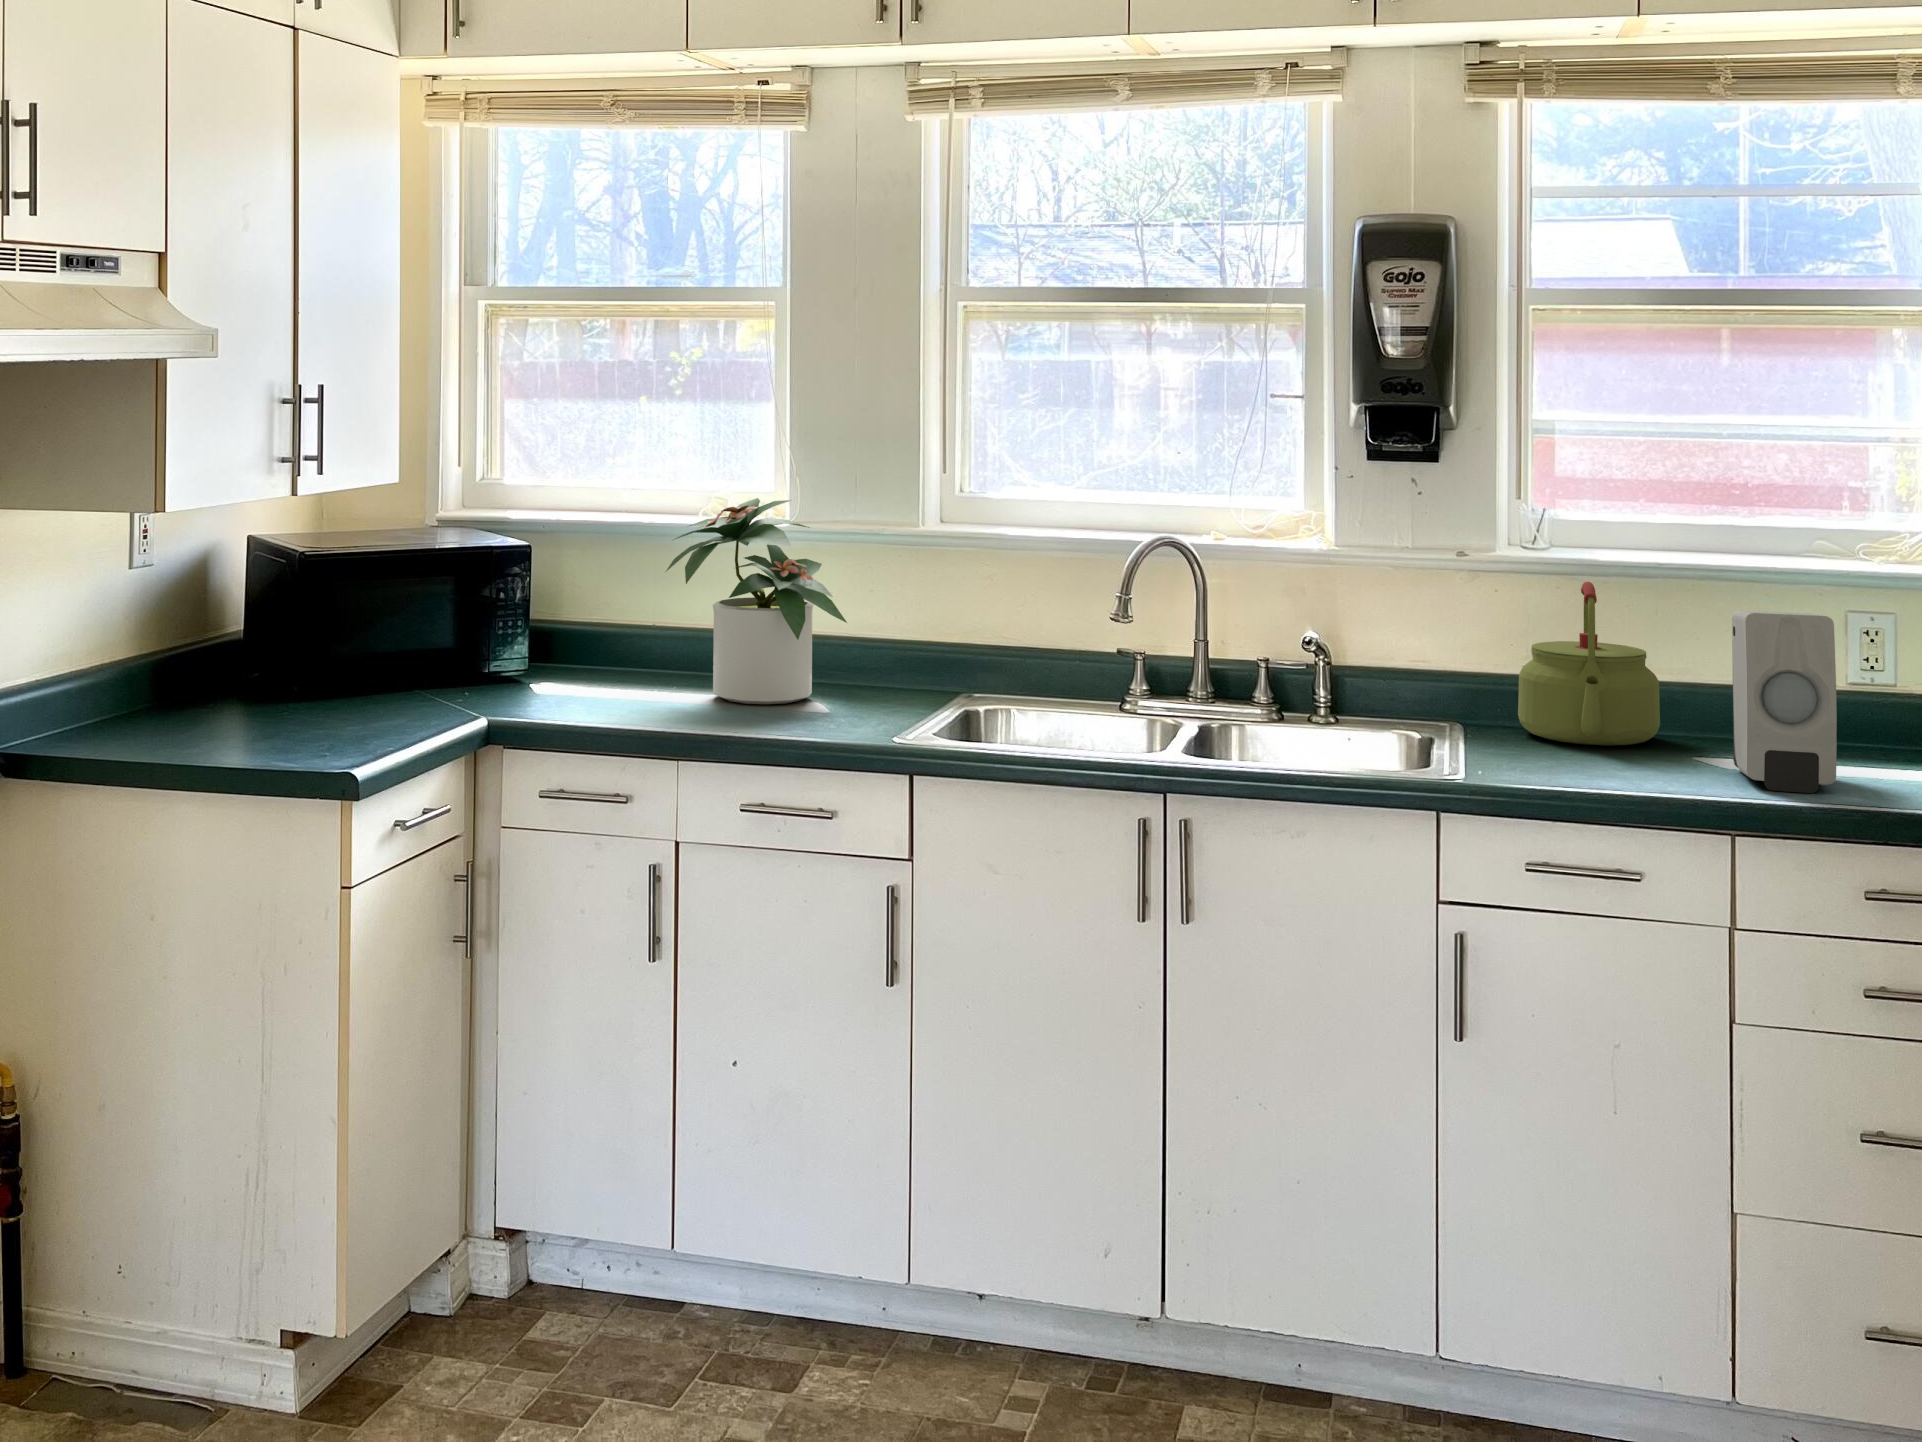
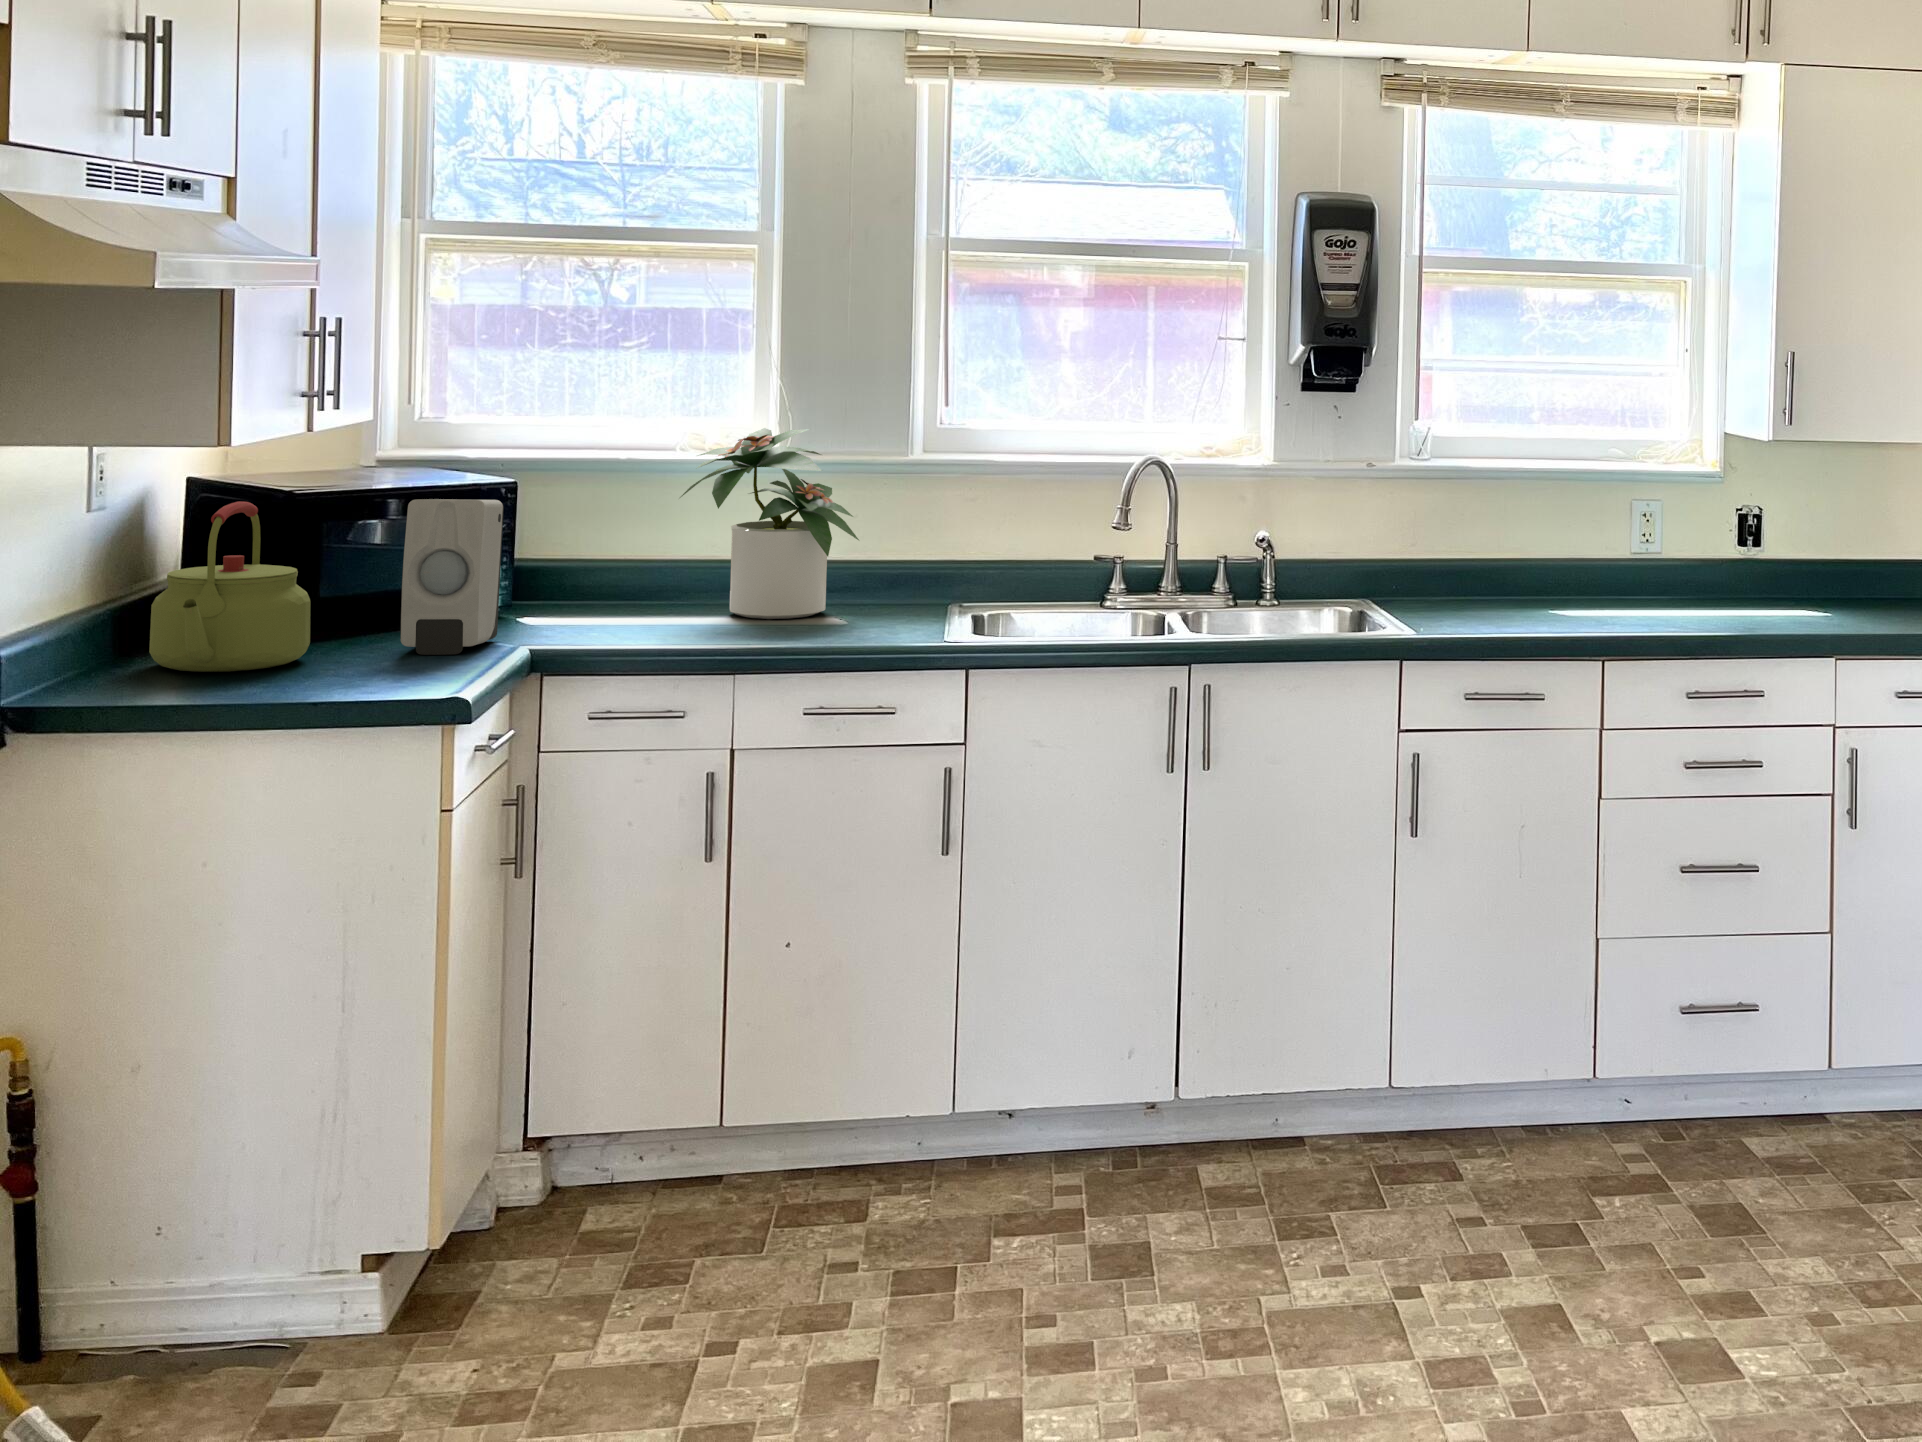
kettle: present [1518,582,1660,746] -> present [149,501,310,672]
soap dispenser: present [1732,611,1837,793] -> present [401,499,504,655]

